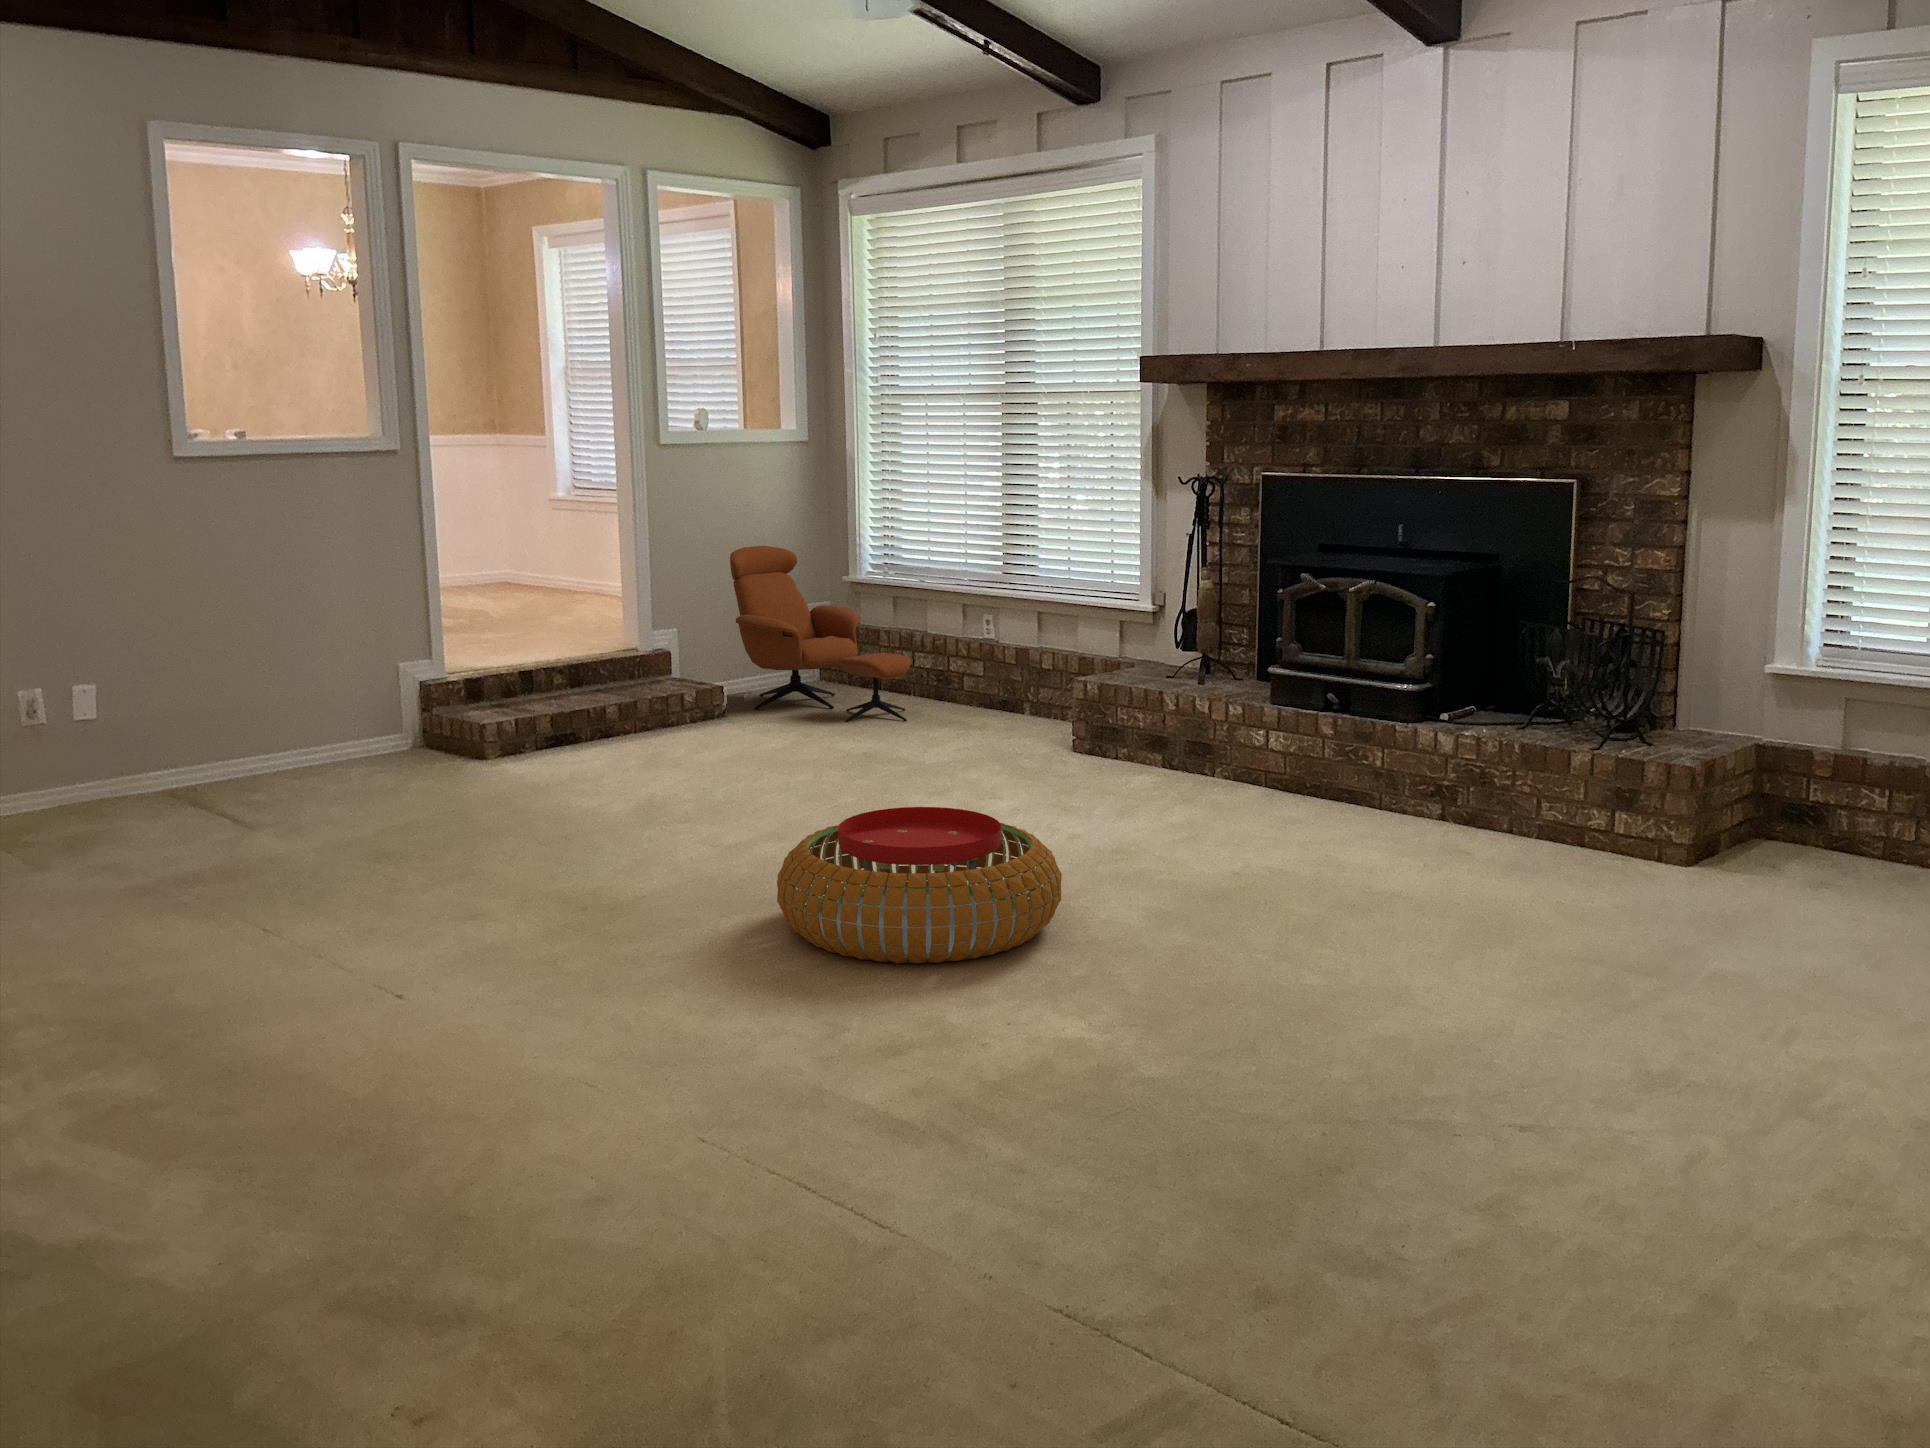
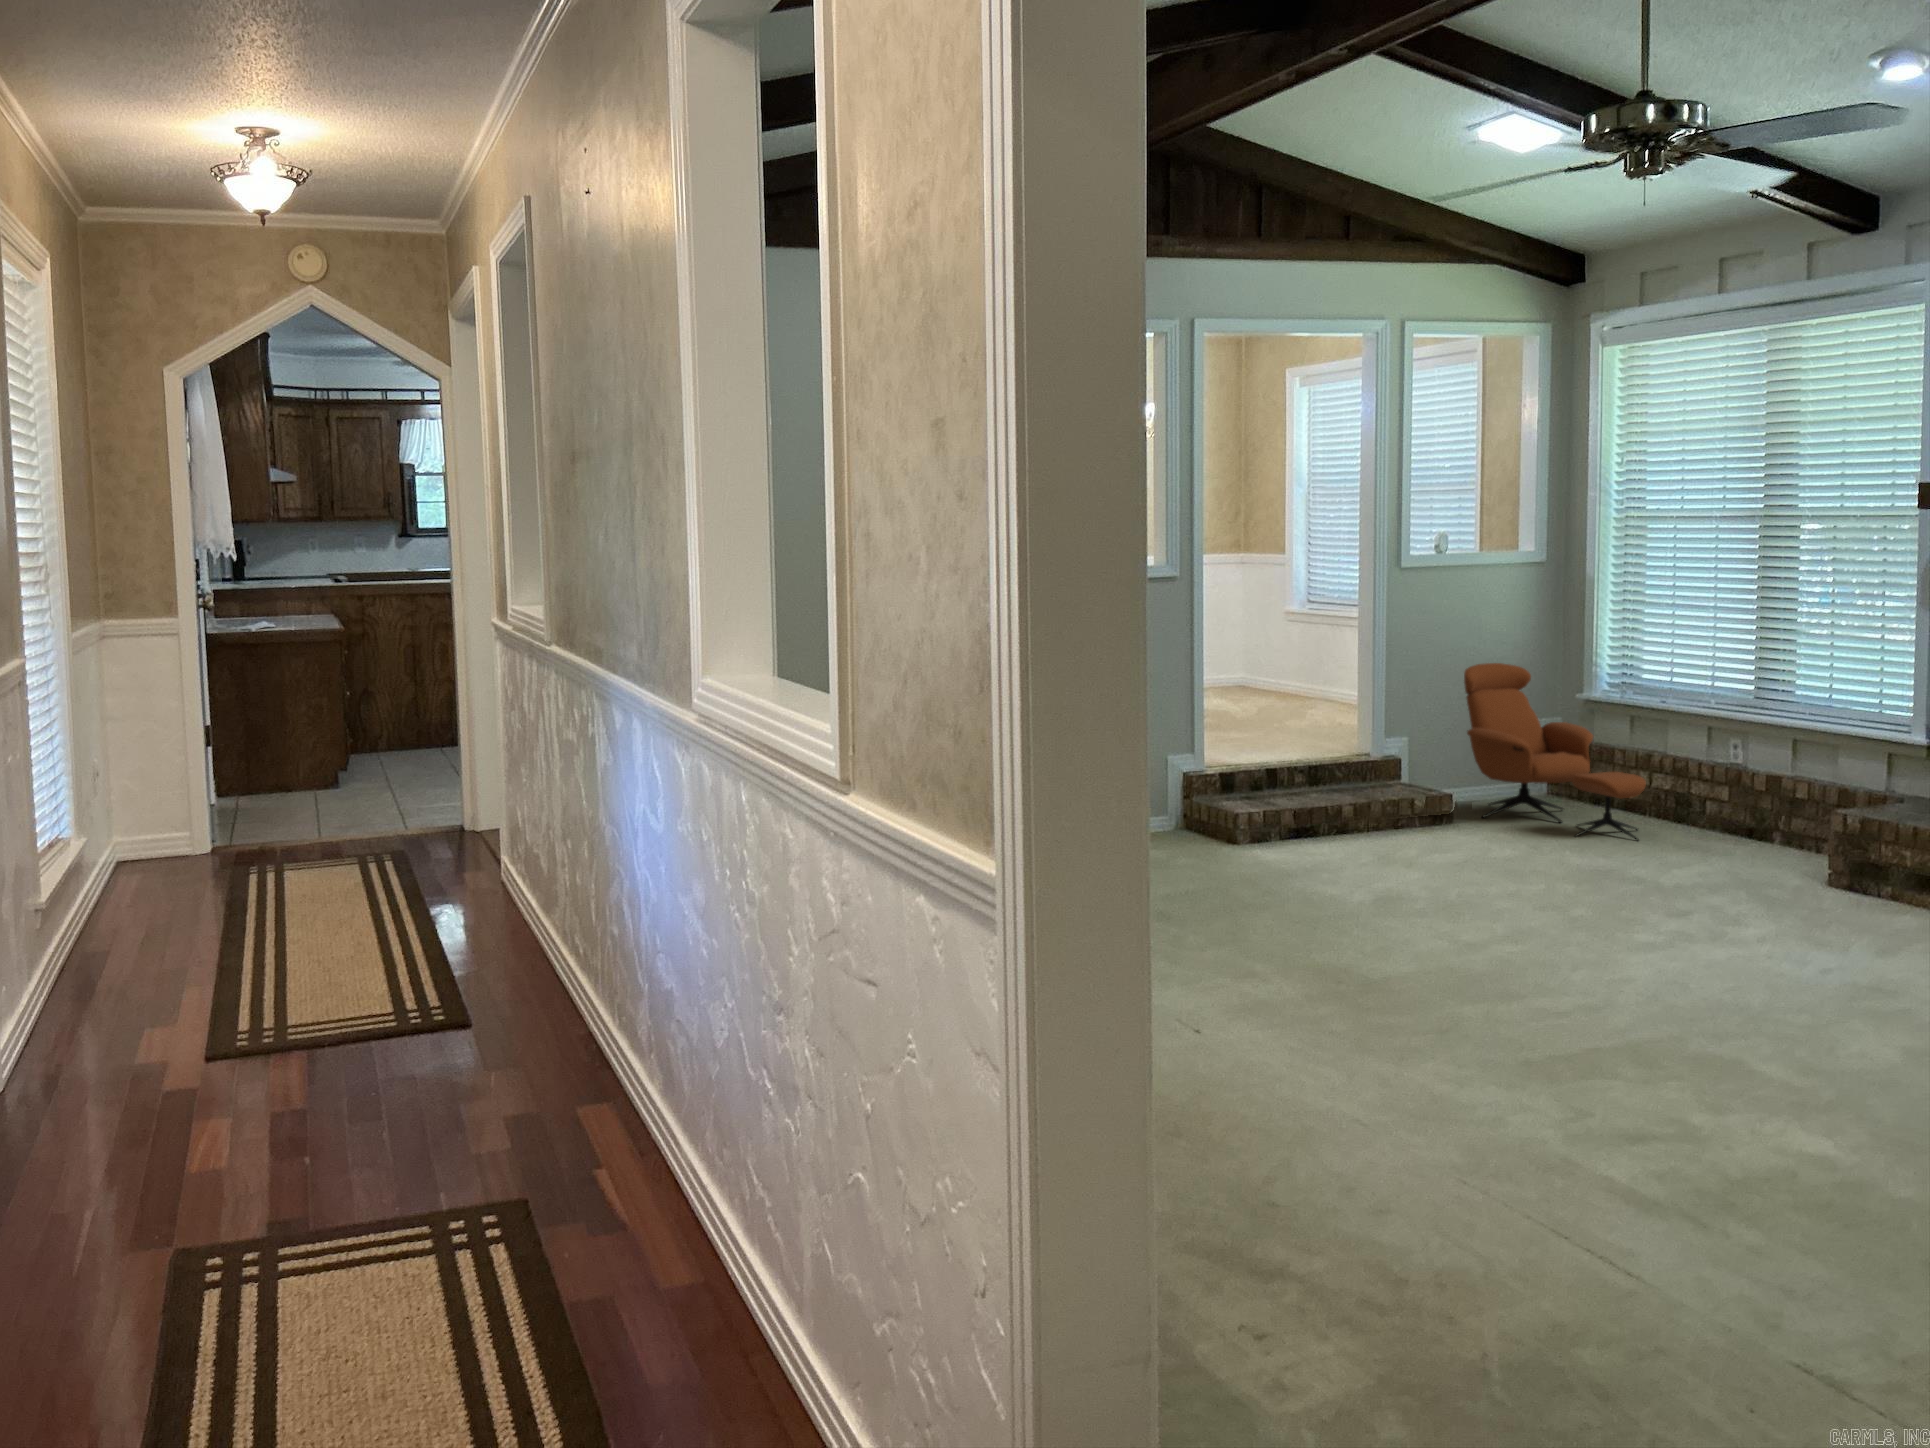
pouf: present [777,807,1062,963] -> none [1503,923,1800,1075]

